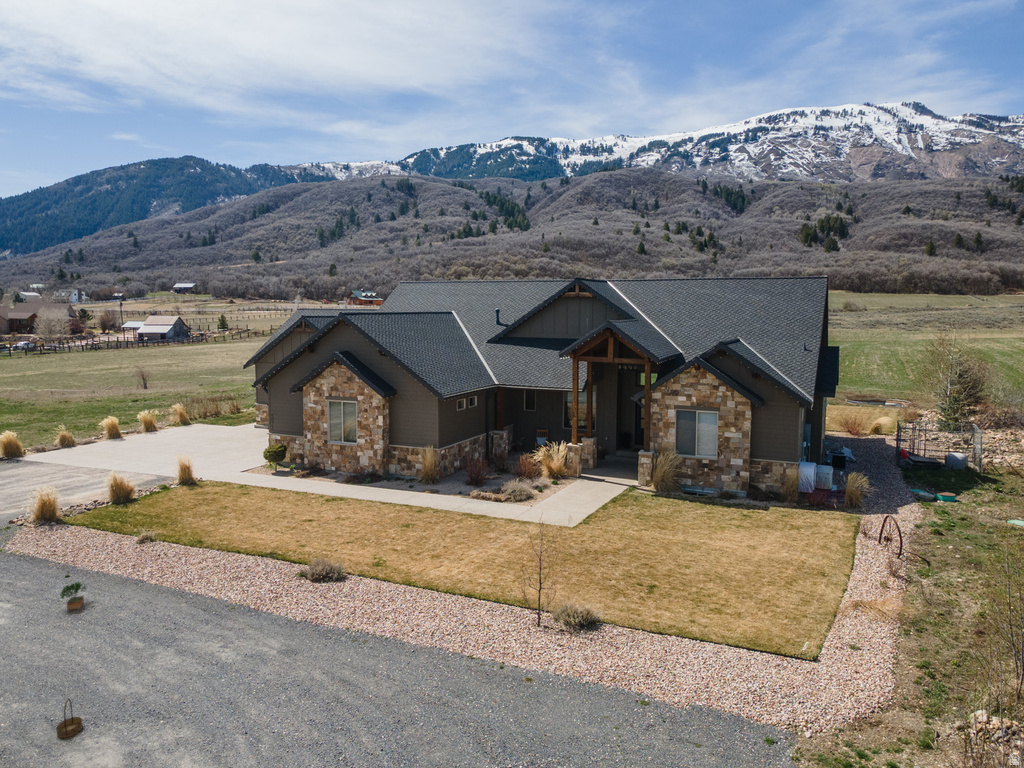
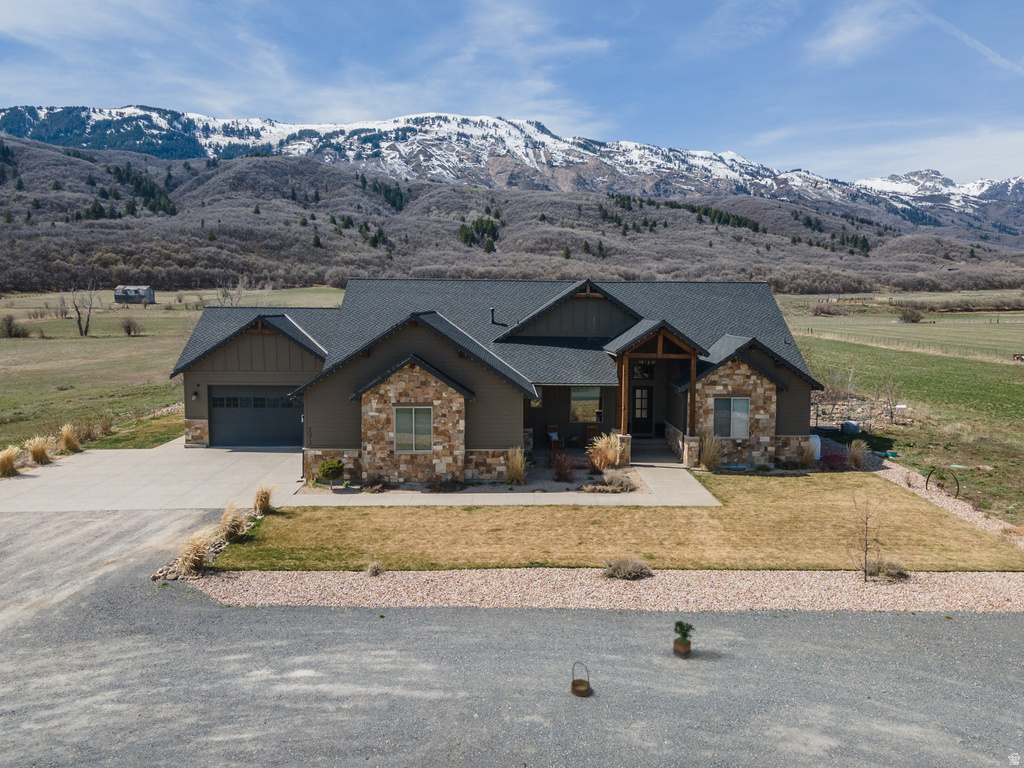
potted tree: present [60,582,86,615] -> present [673,621,695,659]

